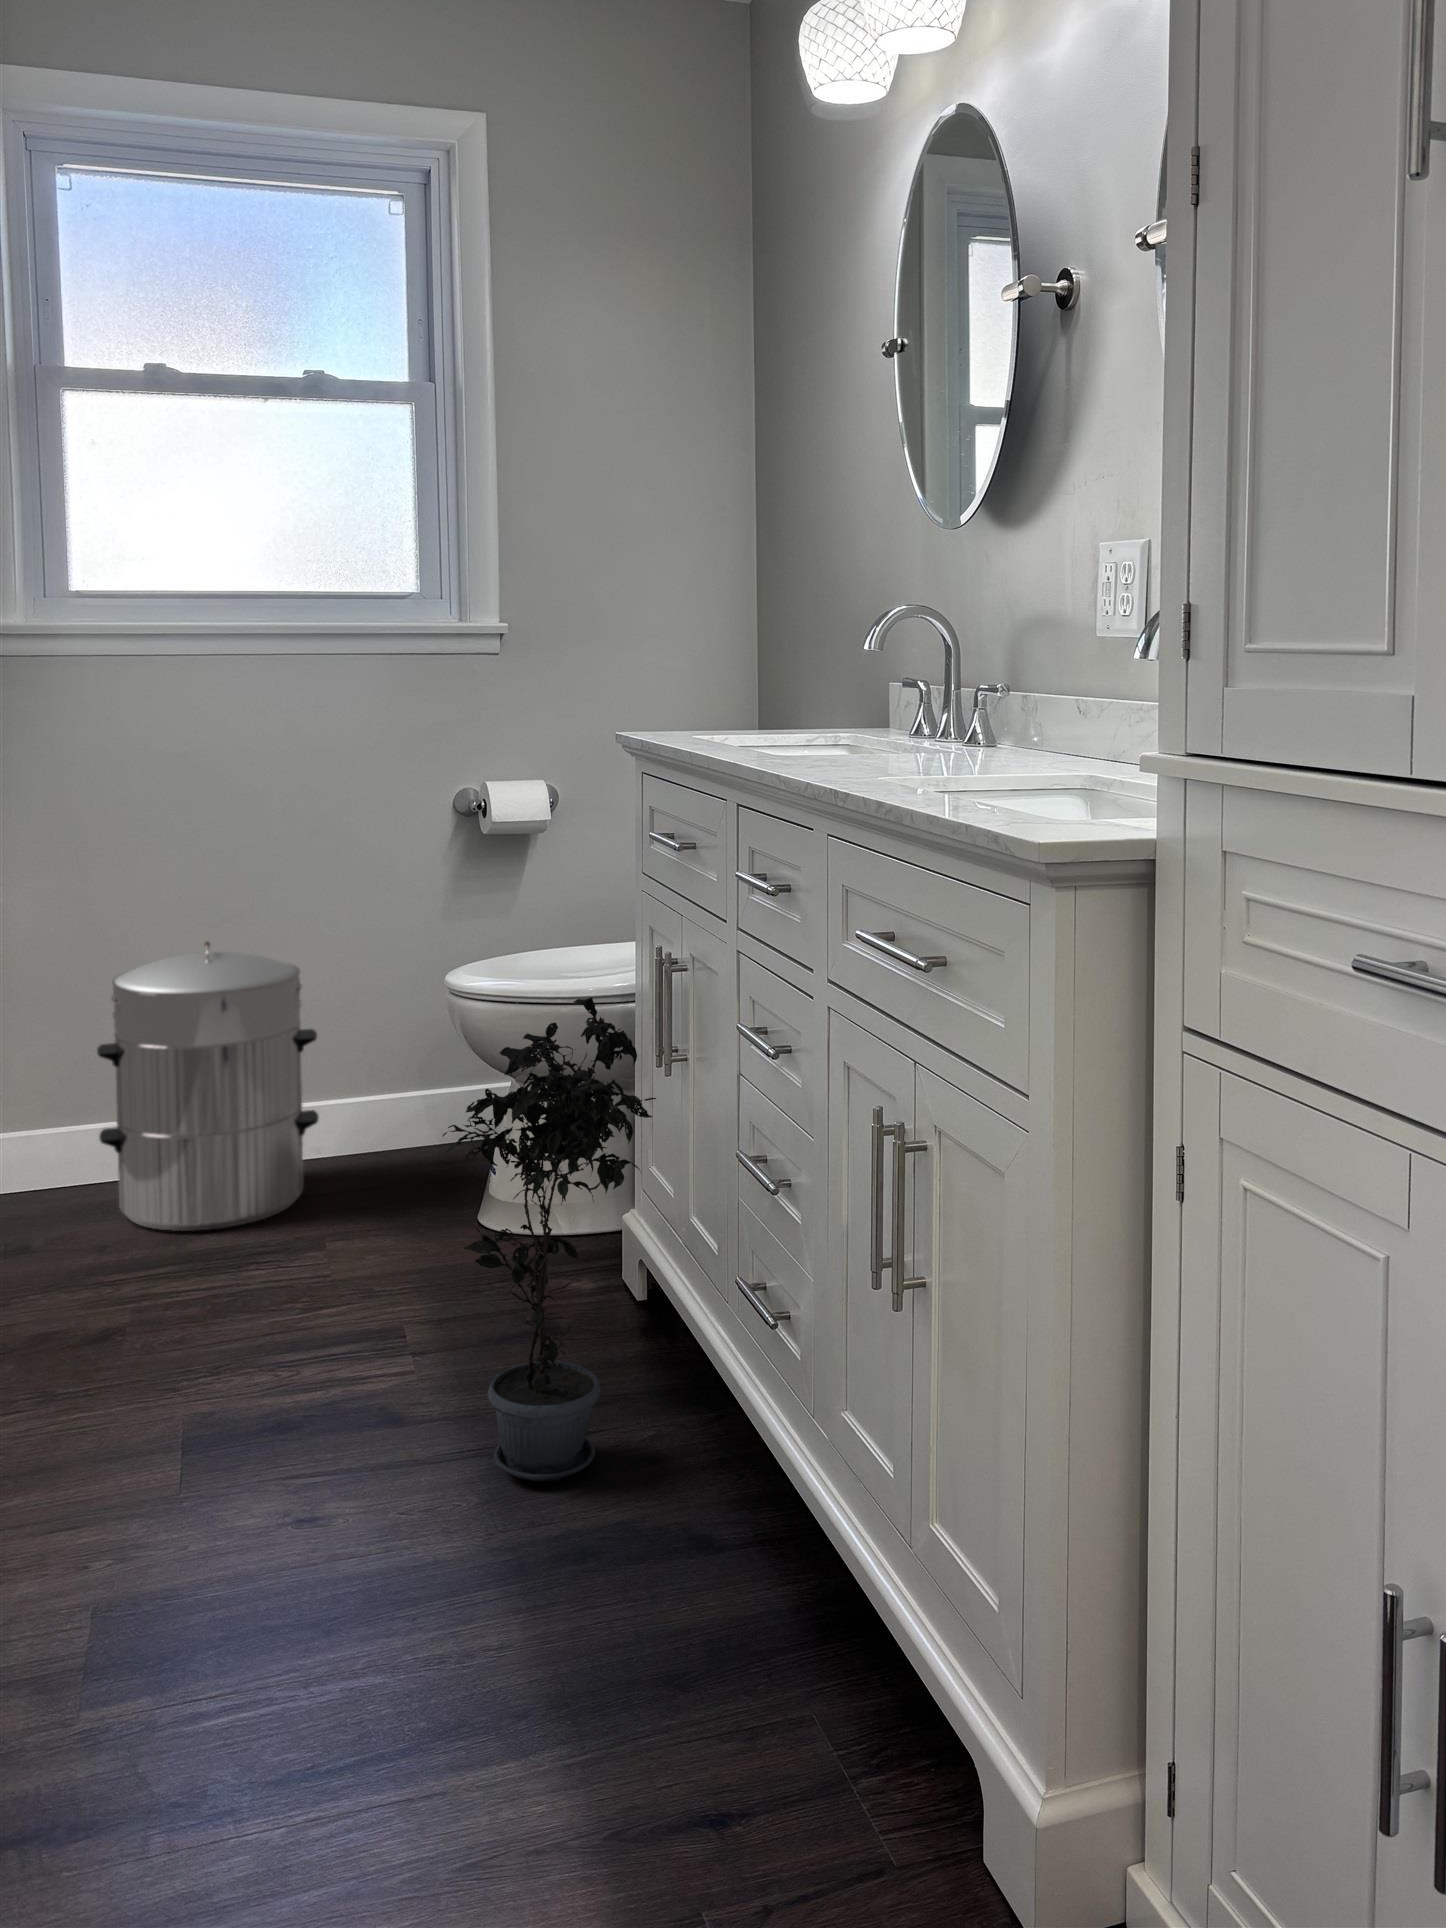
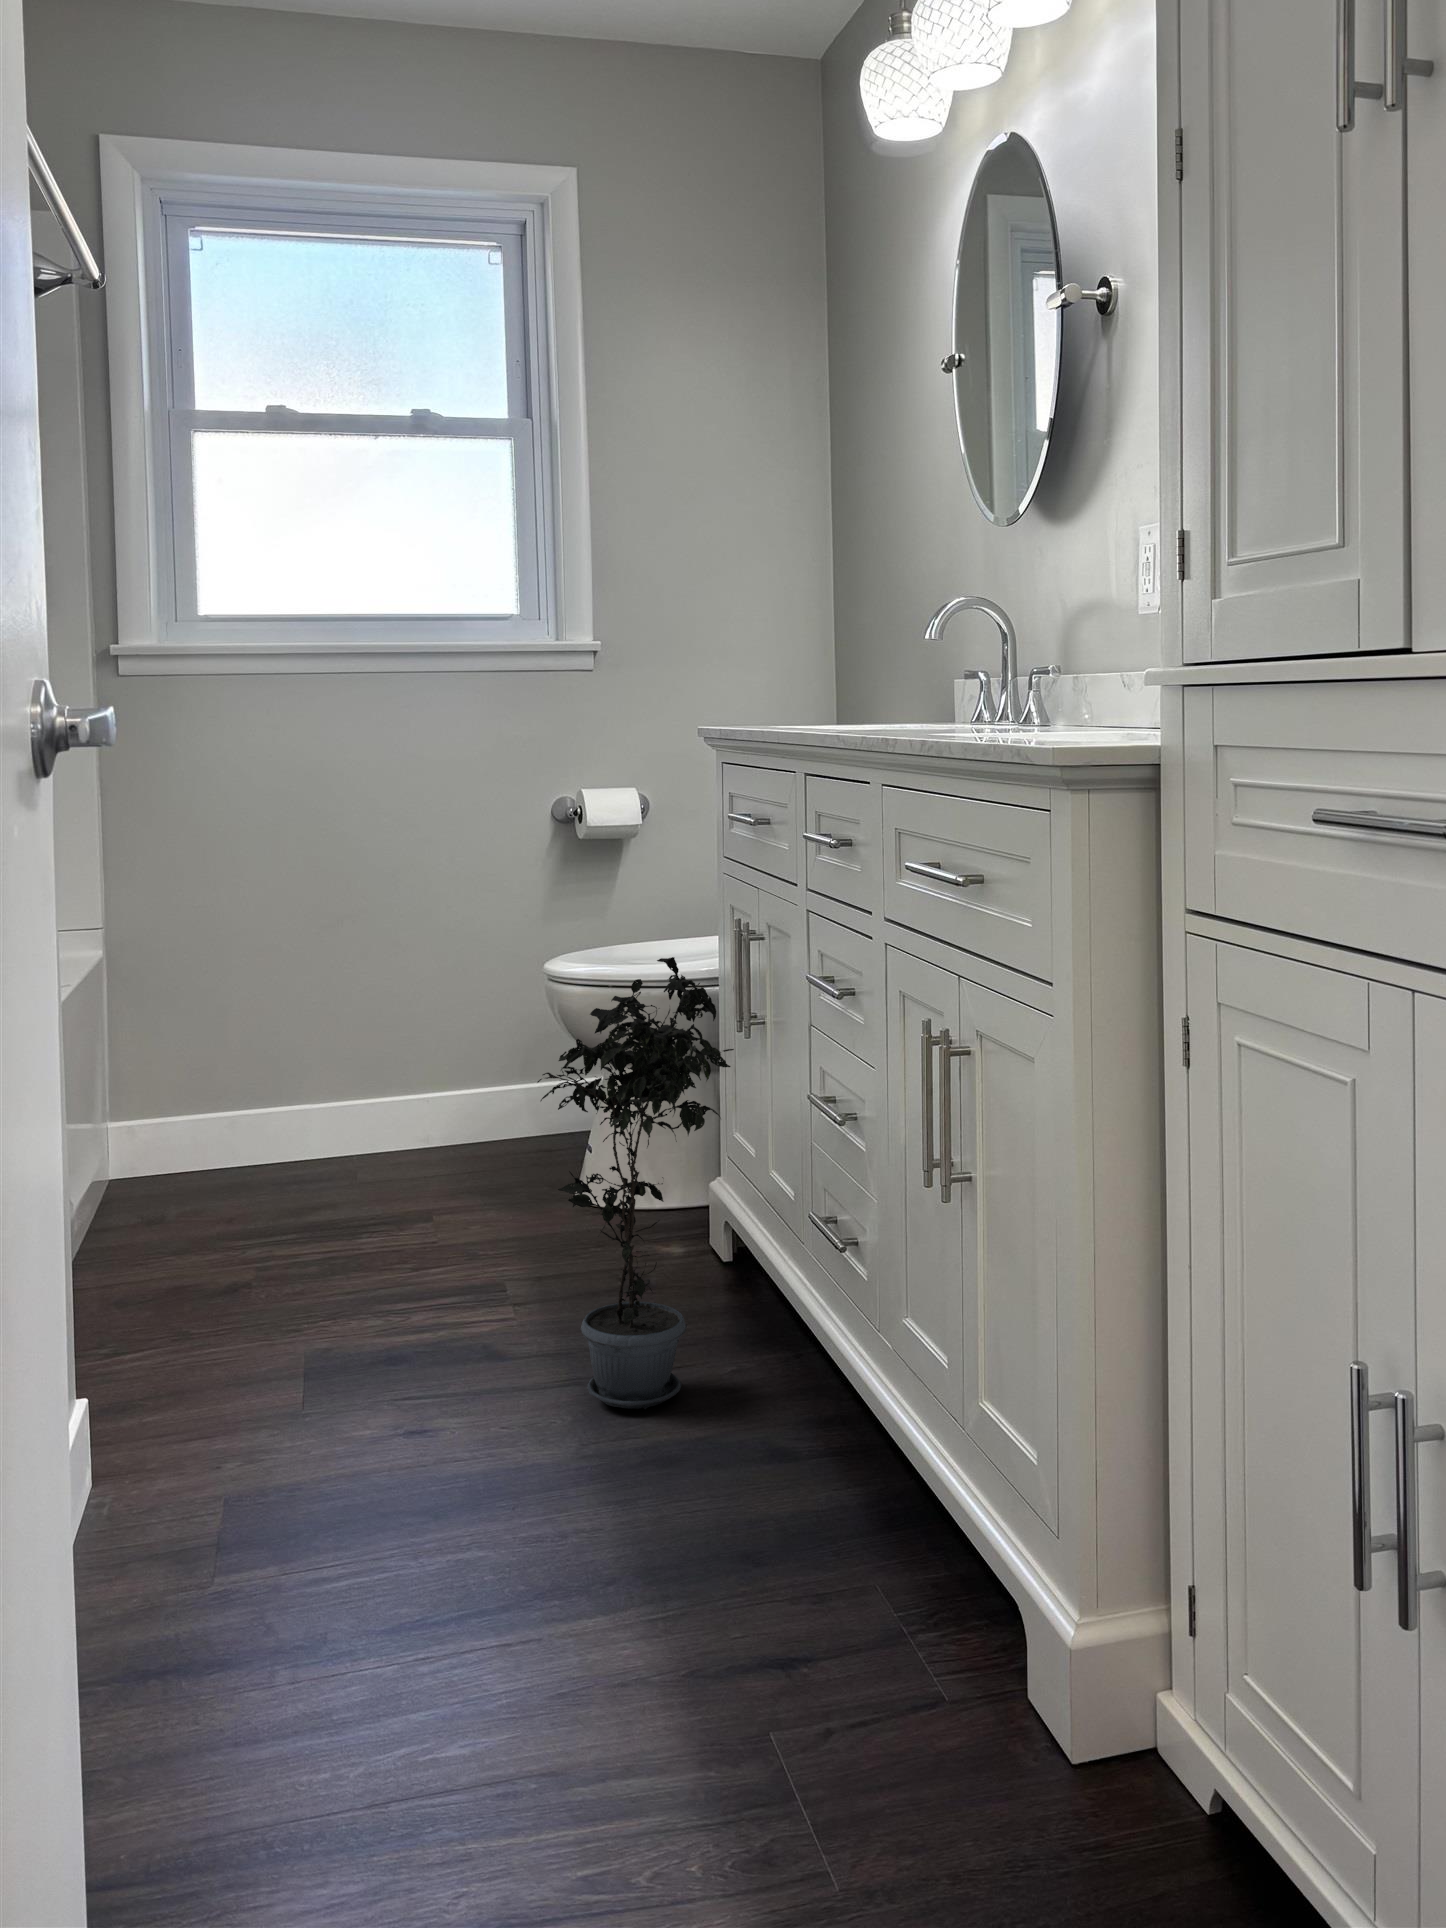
waste bin: present [97,941,319,1231] -> none [220,941,423,1212]

